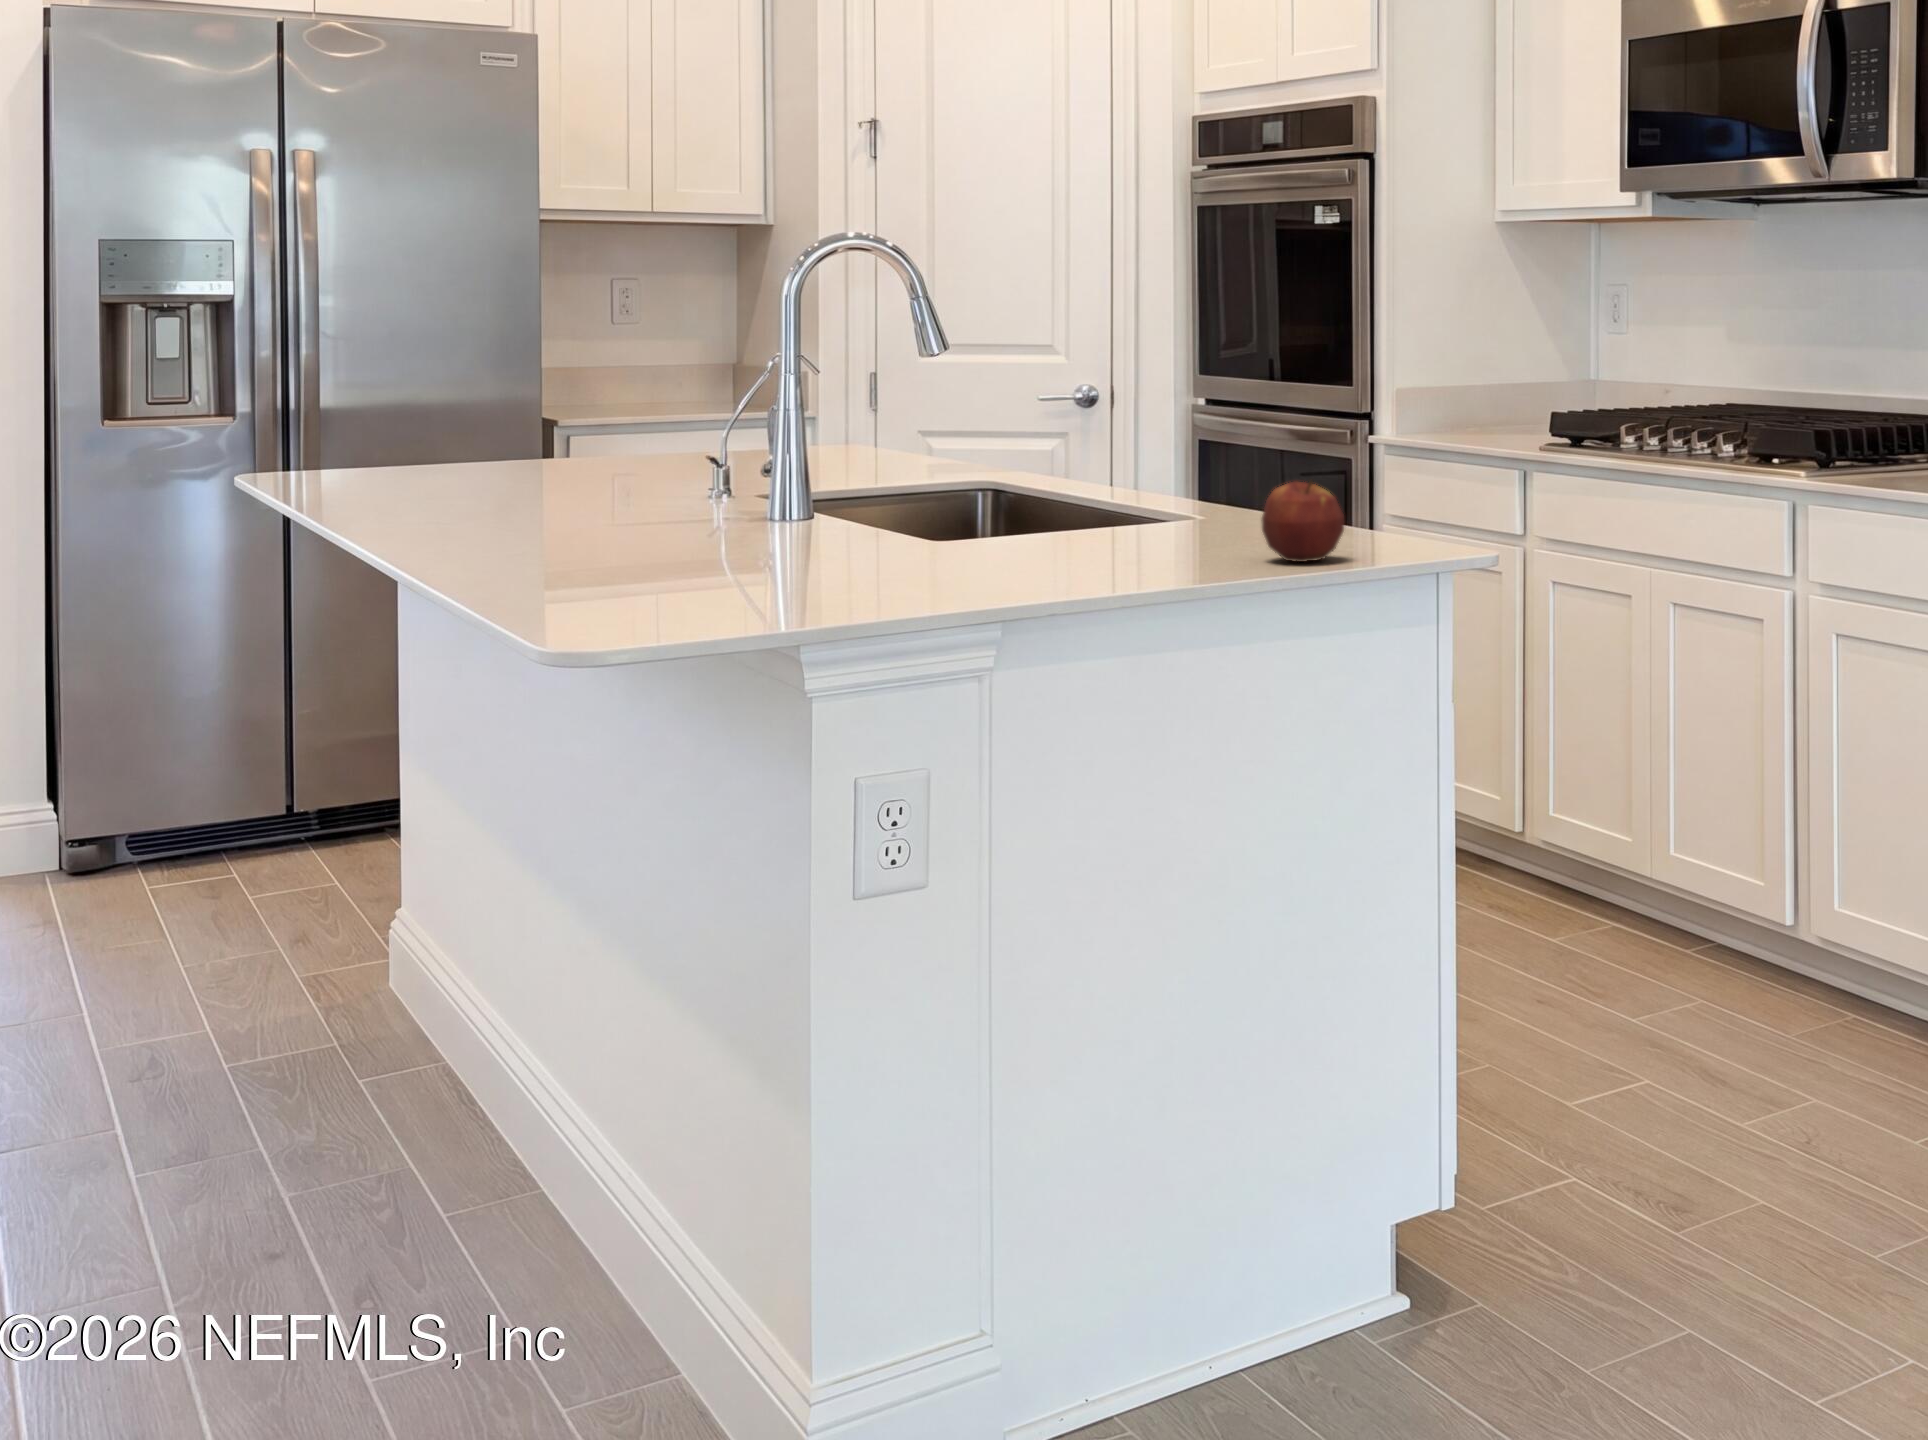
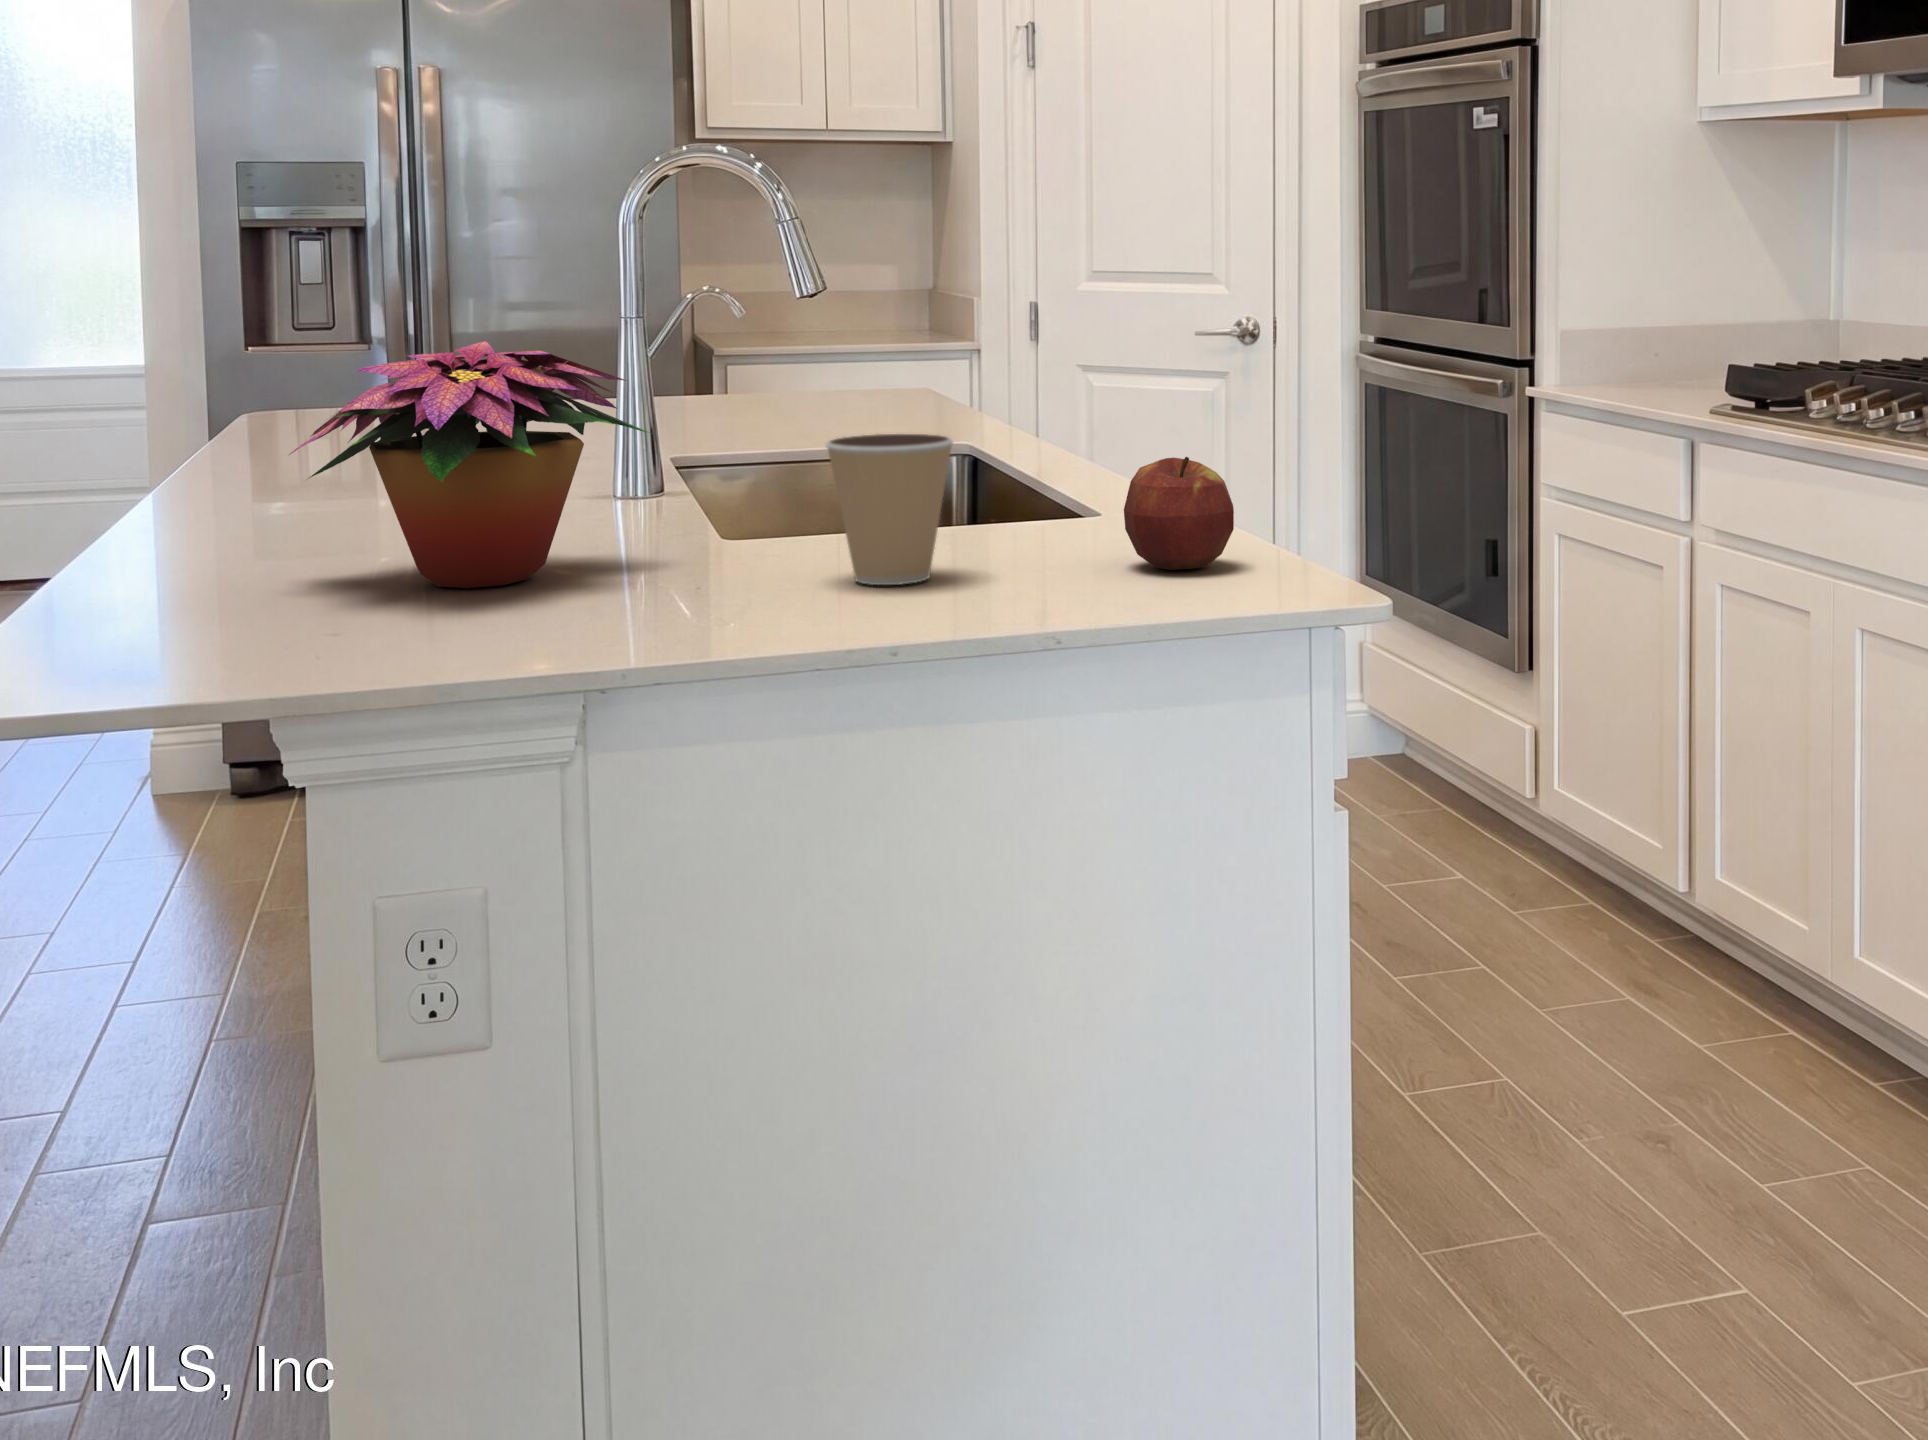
flower arrangement: none [625,407,911,599] -> present [289,341,647,588]
coffee cup: none [1061,470,1155,580] -> present [826,434,953,585]

